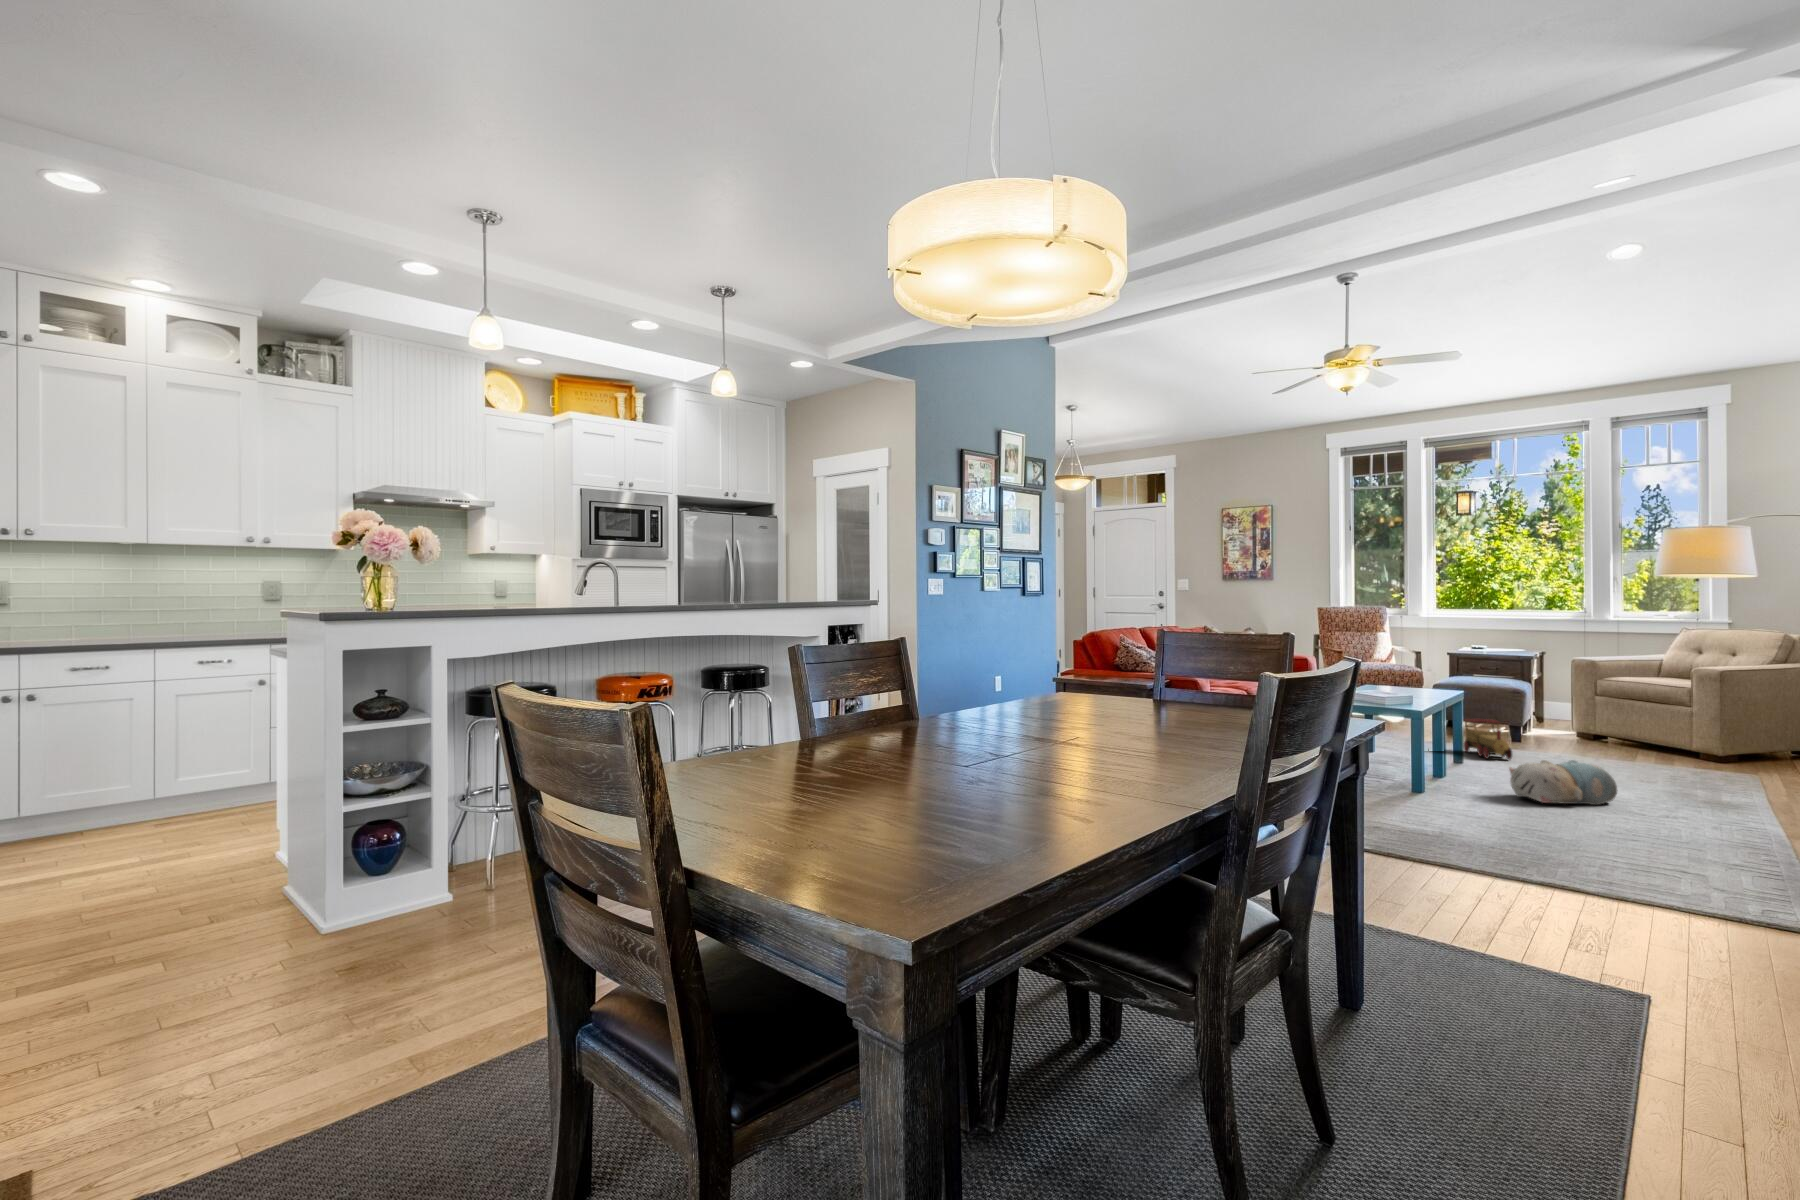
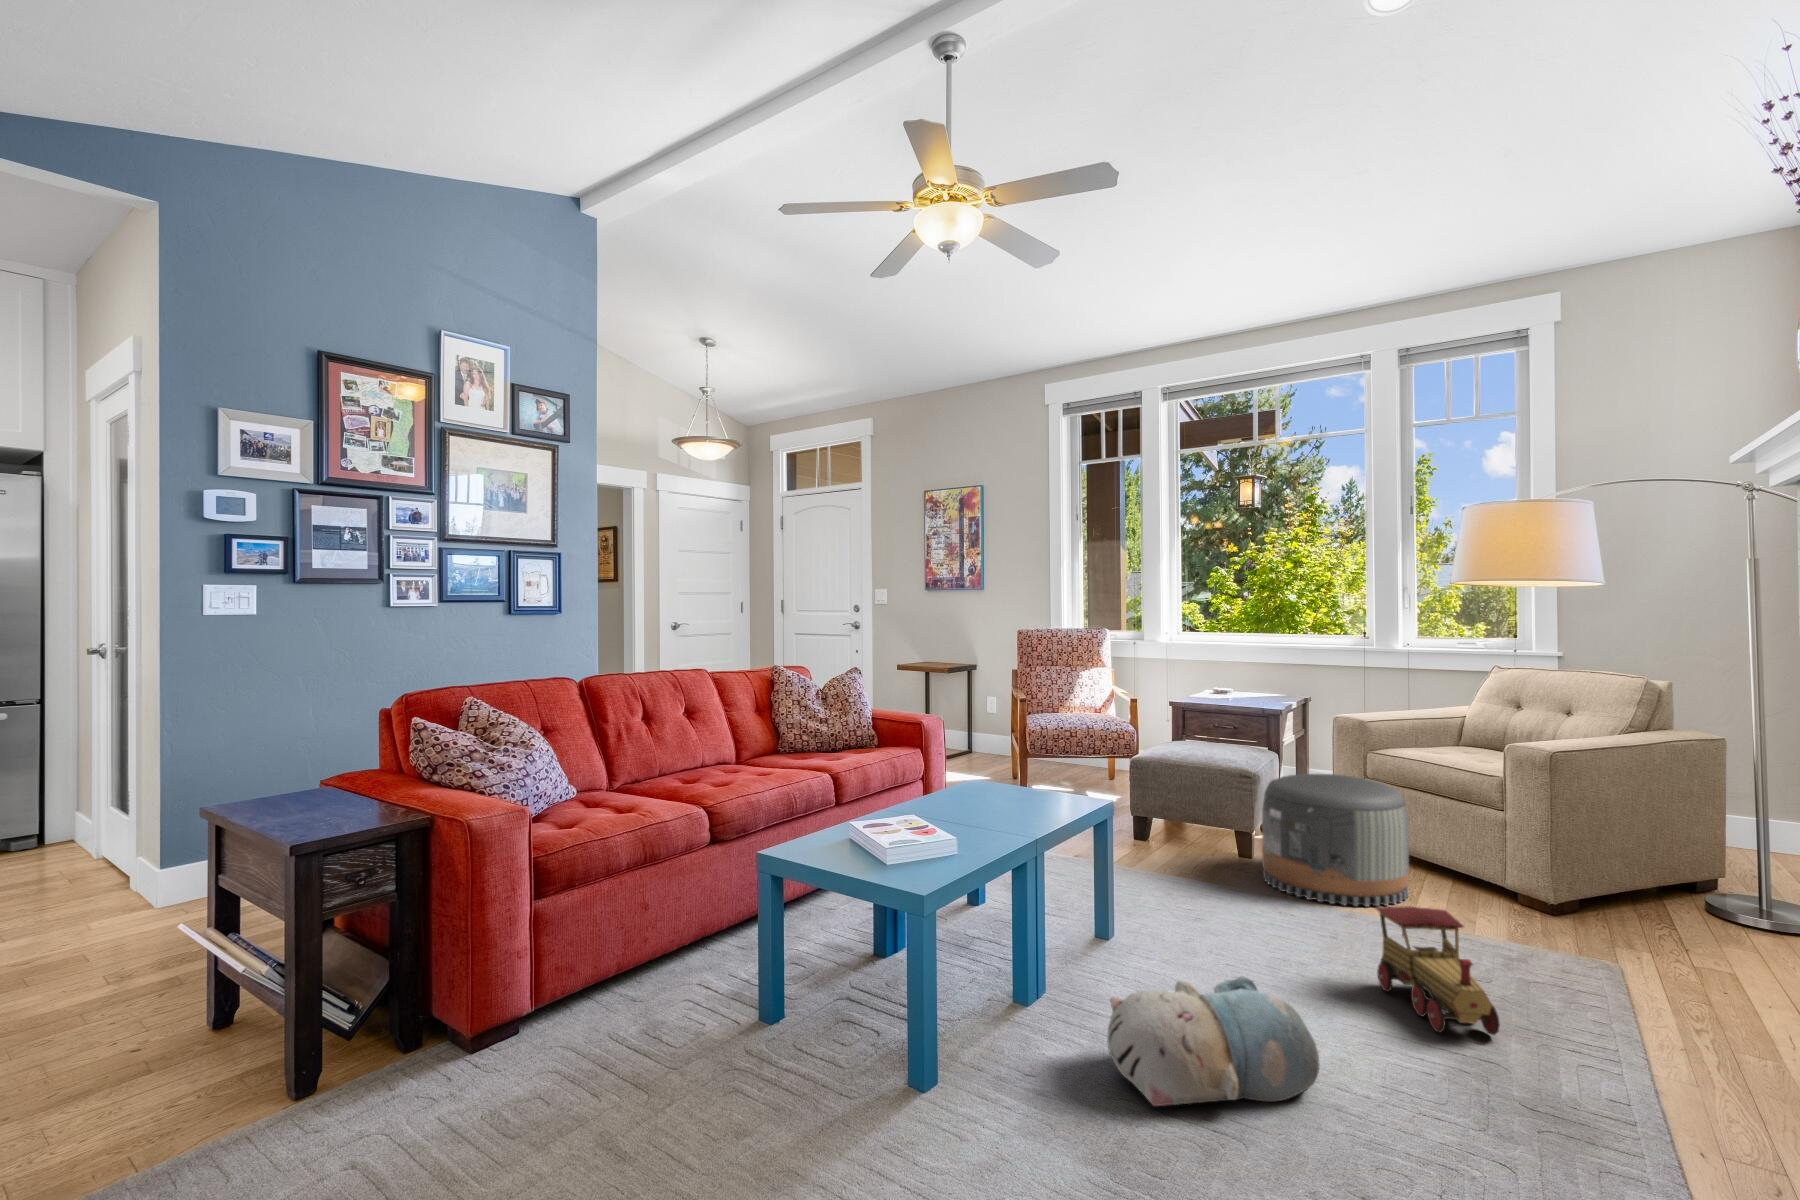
pouf: none [1536,690,1634,760] -> present [1262,774,1409,906]
toy train: present [1464,719,1512,759] -> present [1375,906,1500,1035]

